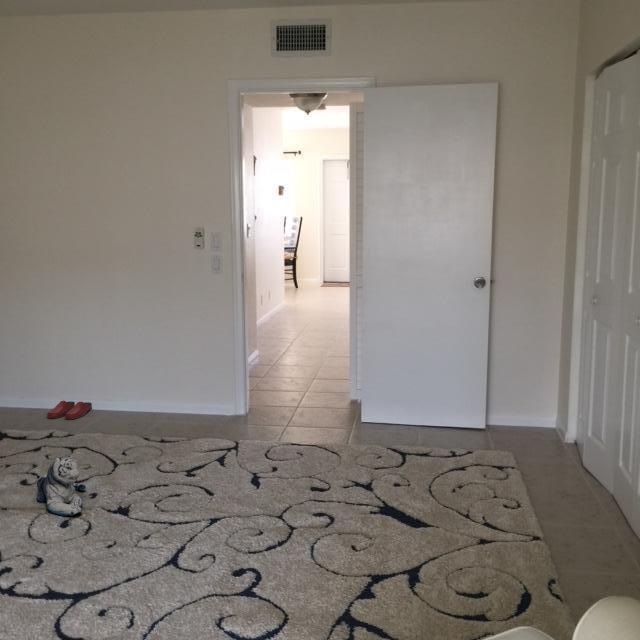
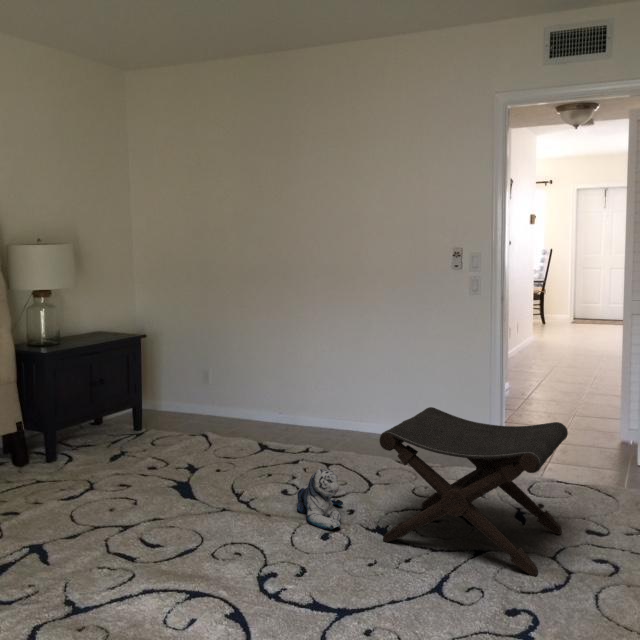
footstool: none [116,388,292,536] -> present [380,407,568,576]
slippers: present [47,401,92,420] -> none [302,419,343,438]

